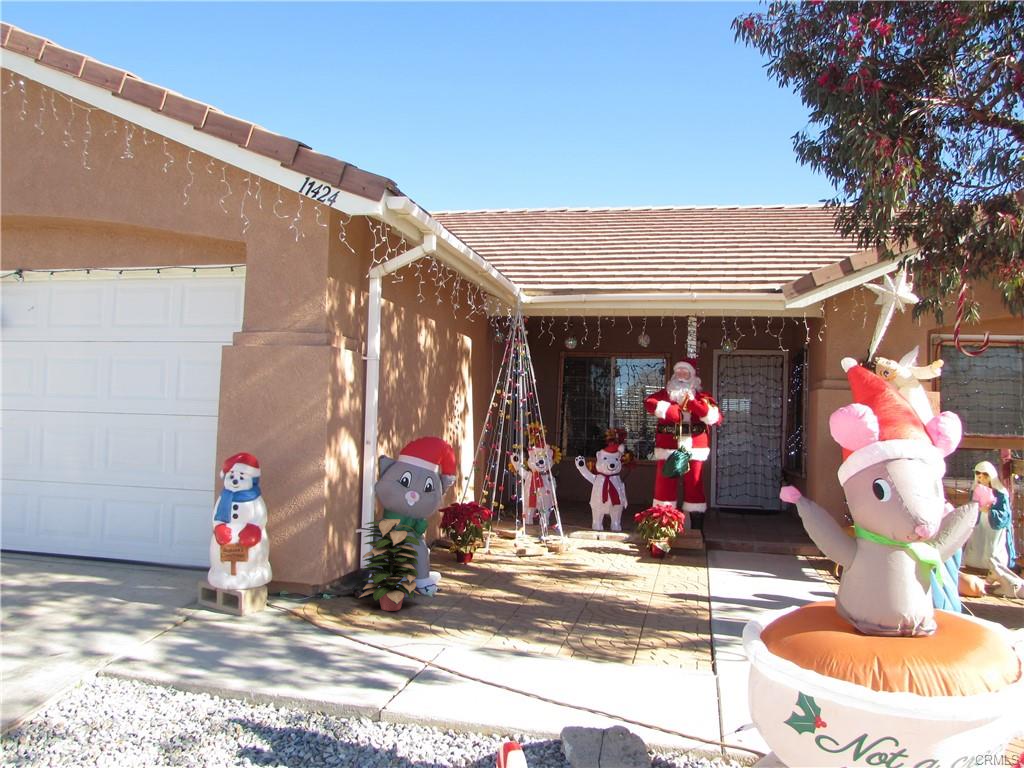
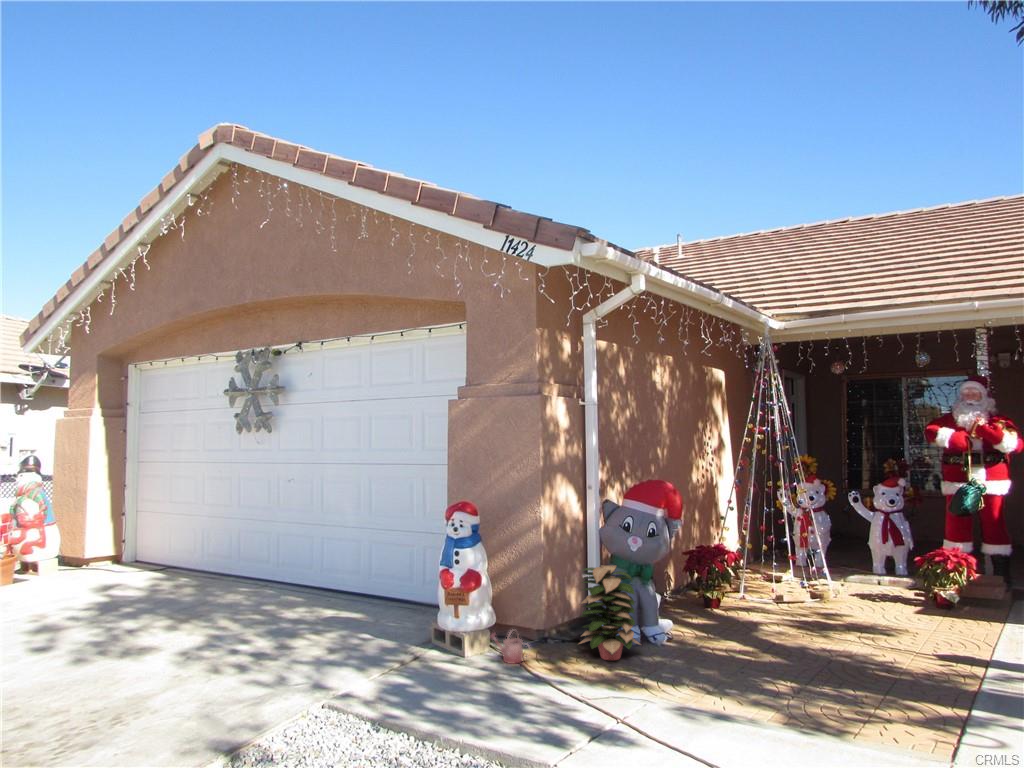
watering can: none [267,585,315,619] -> present [490,633,527,664]

